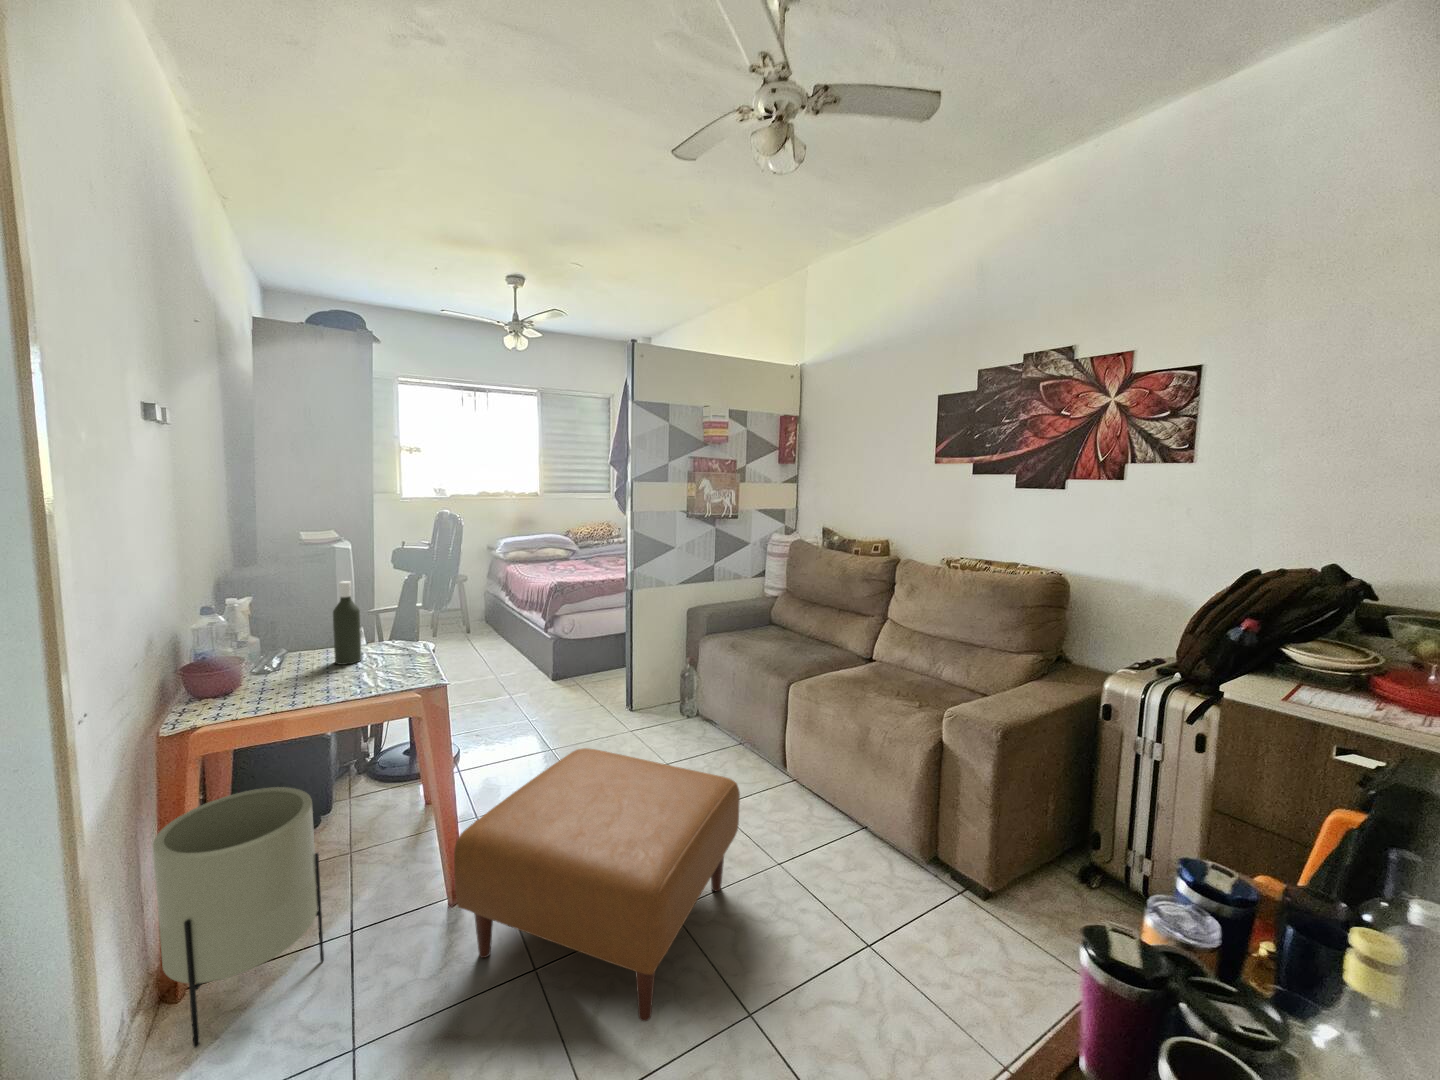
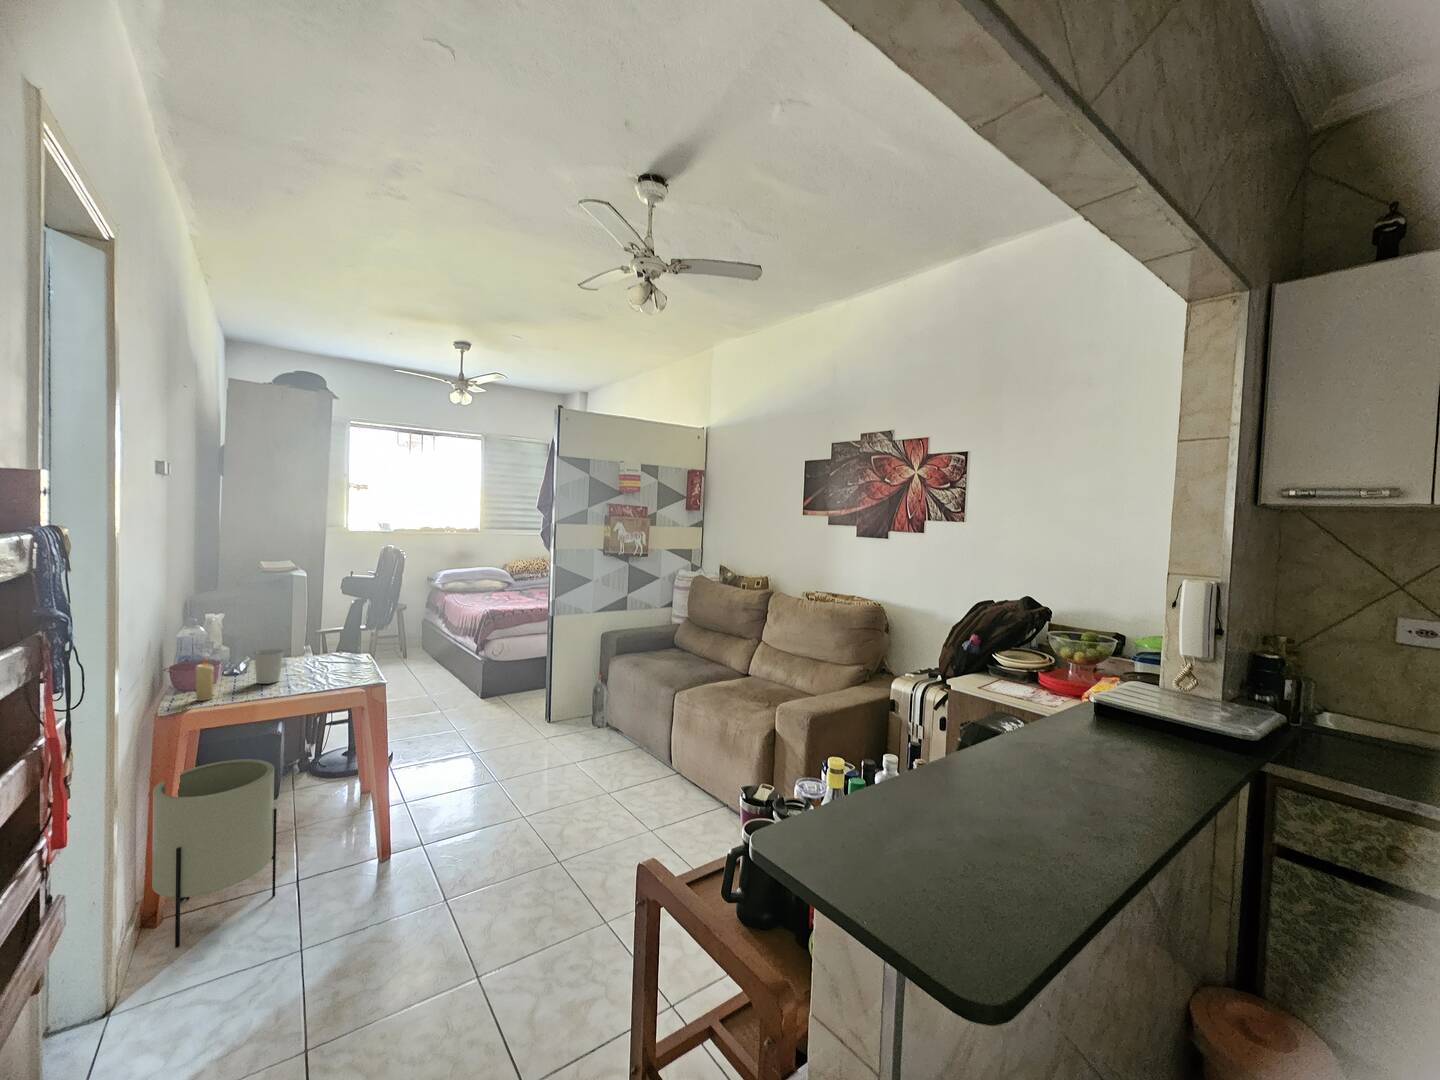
bottle: present [333,581,362,665] -> none [292,602,315,669]
cup: none [283,643,326,688] -> present [254,649,287,684]
candle: none [205,659,231,715] -> present [195,659,214,701]
ottoman: present [454,748,740,1021] -> none [384,739,615,925]

